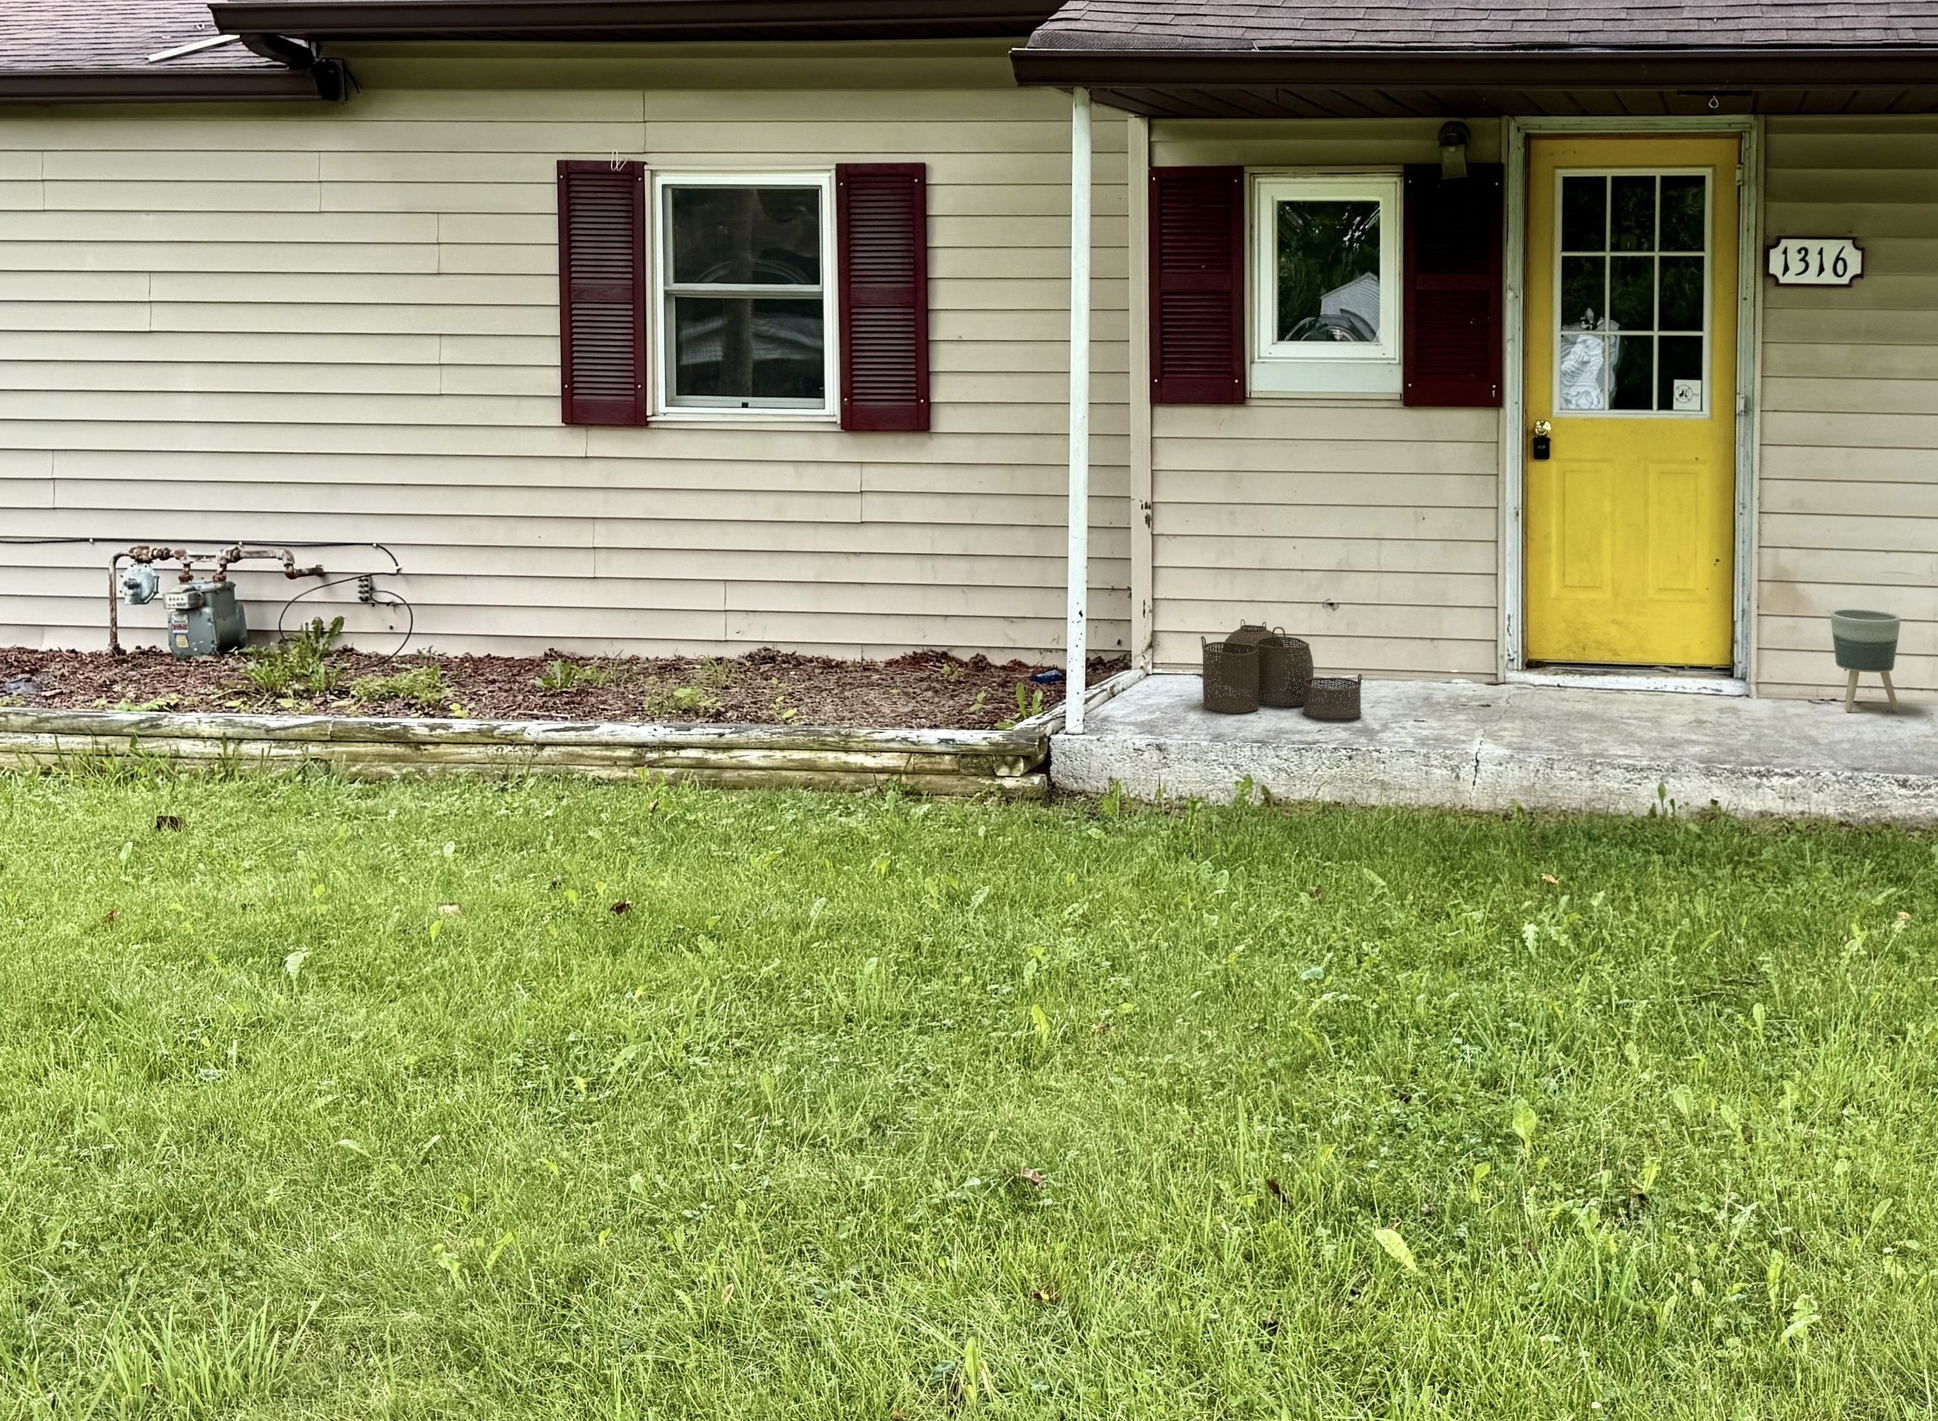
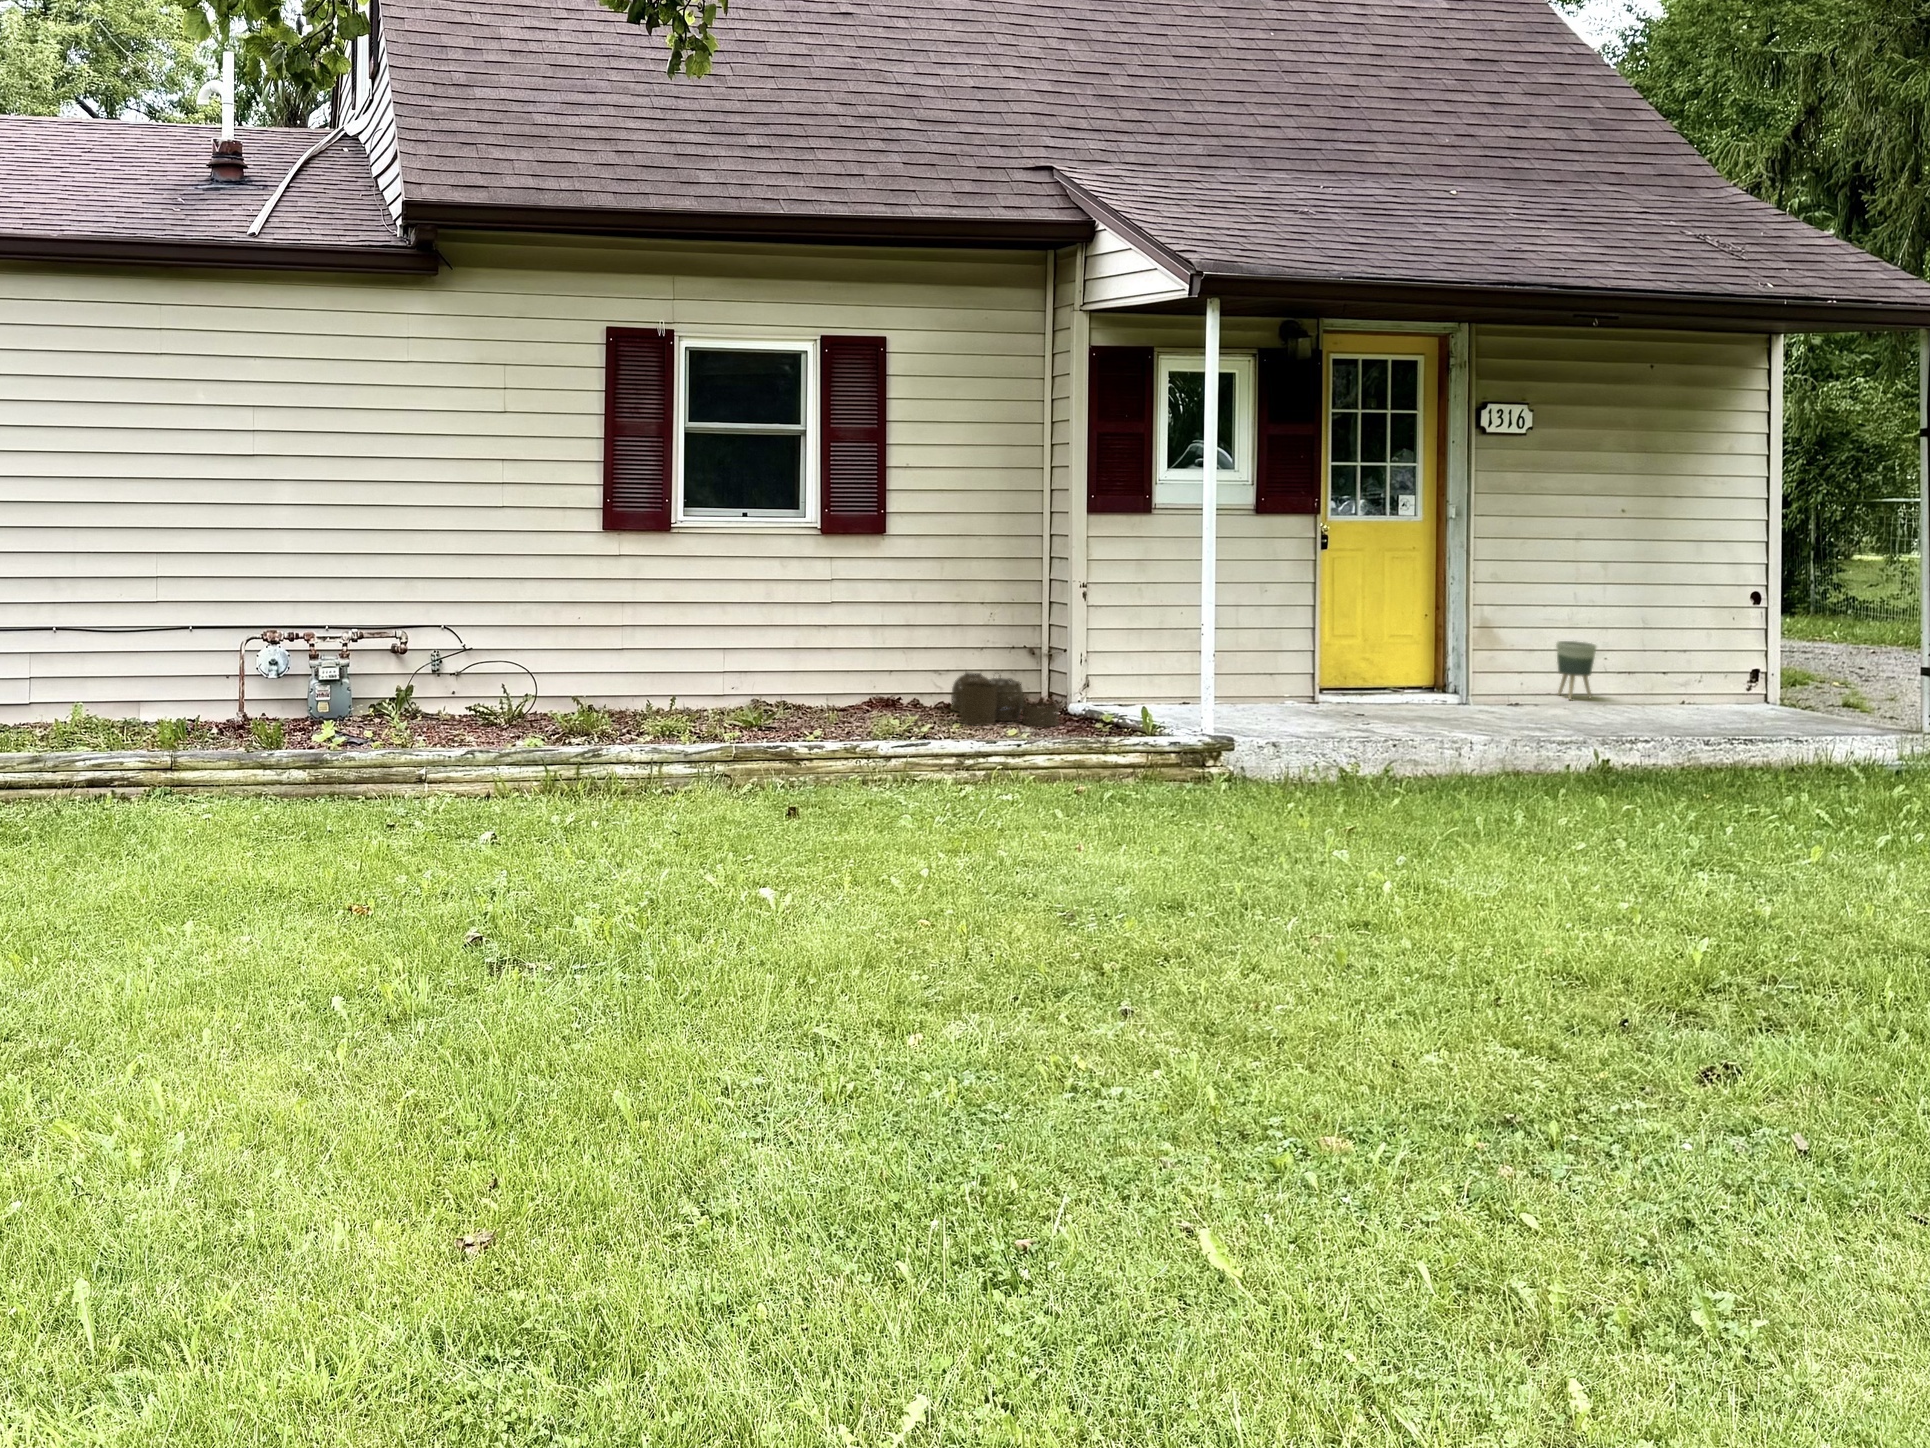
woven basket: present [1201,619,1362,719] -> present [951,672,1060,727]

